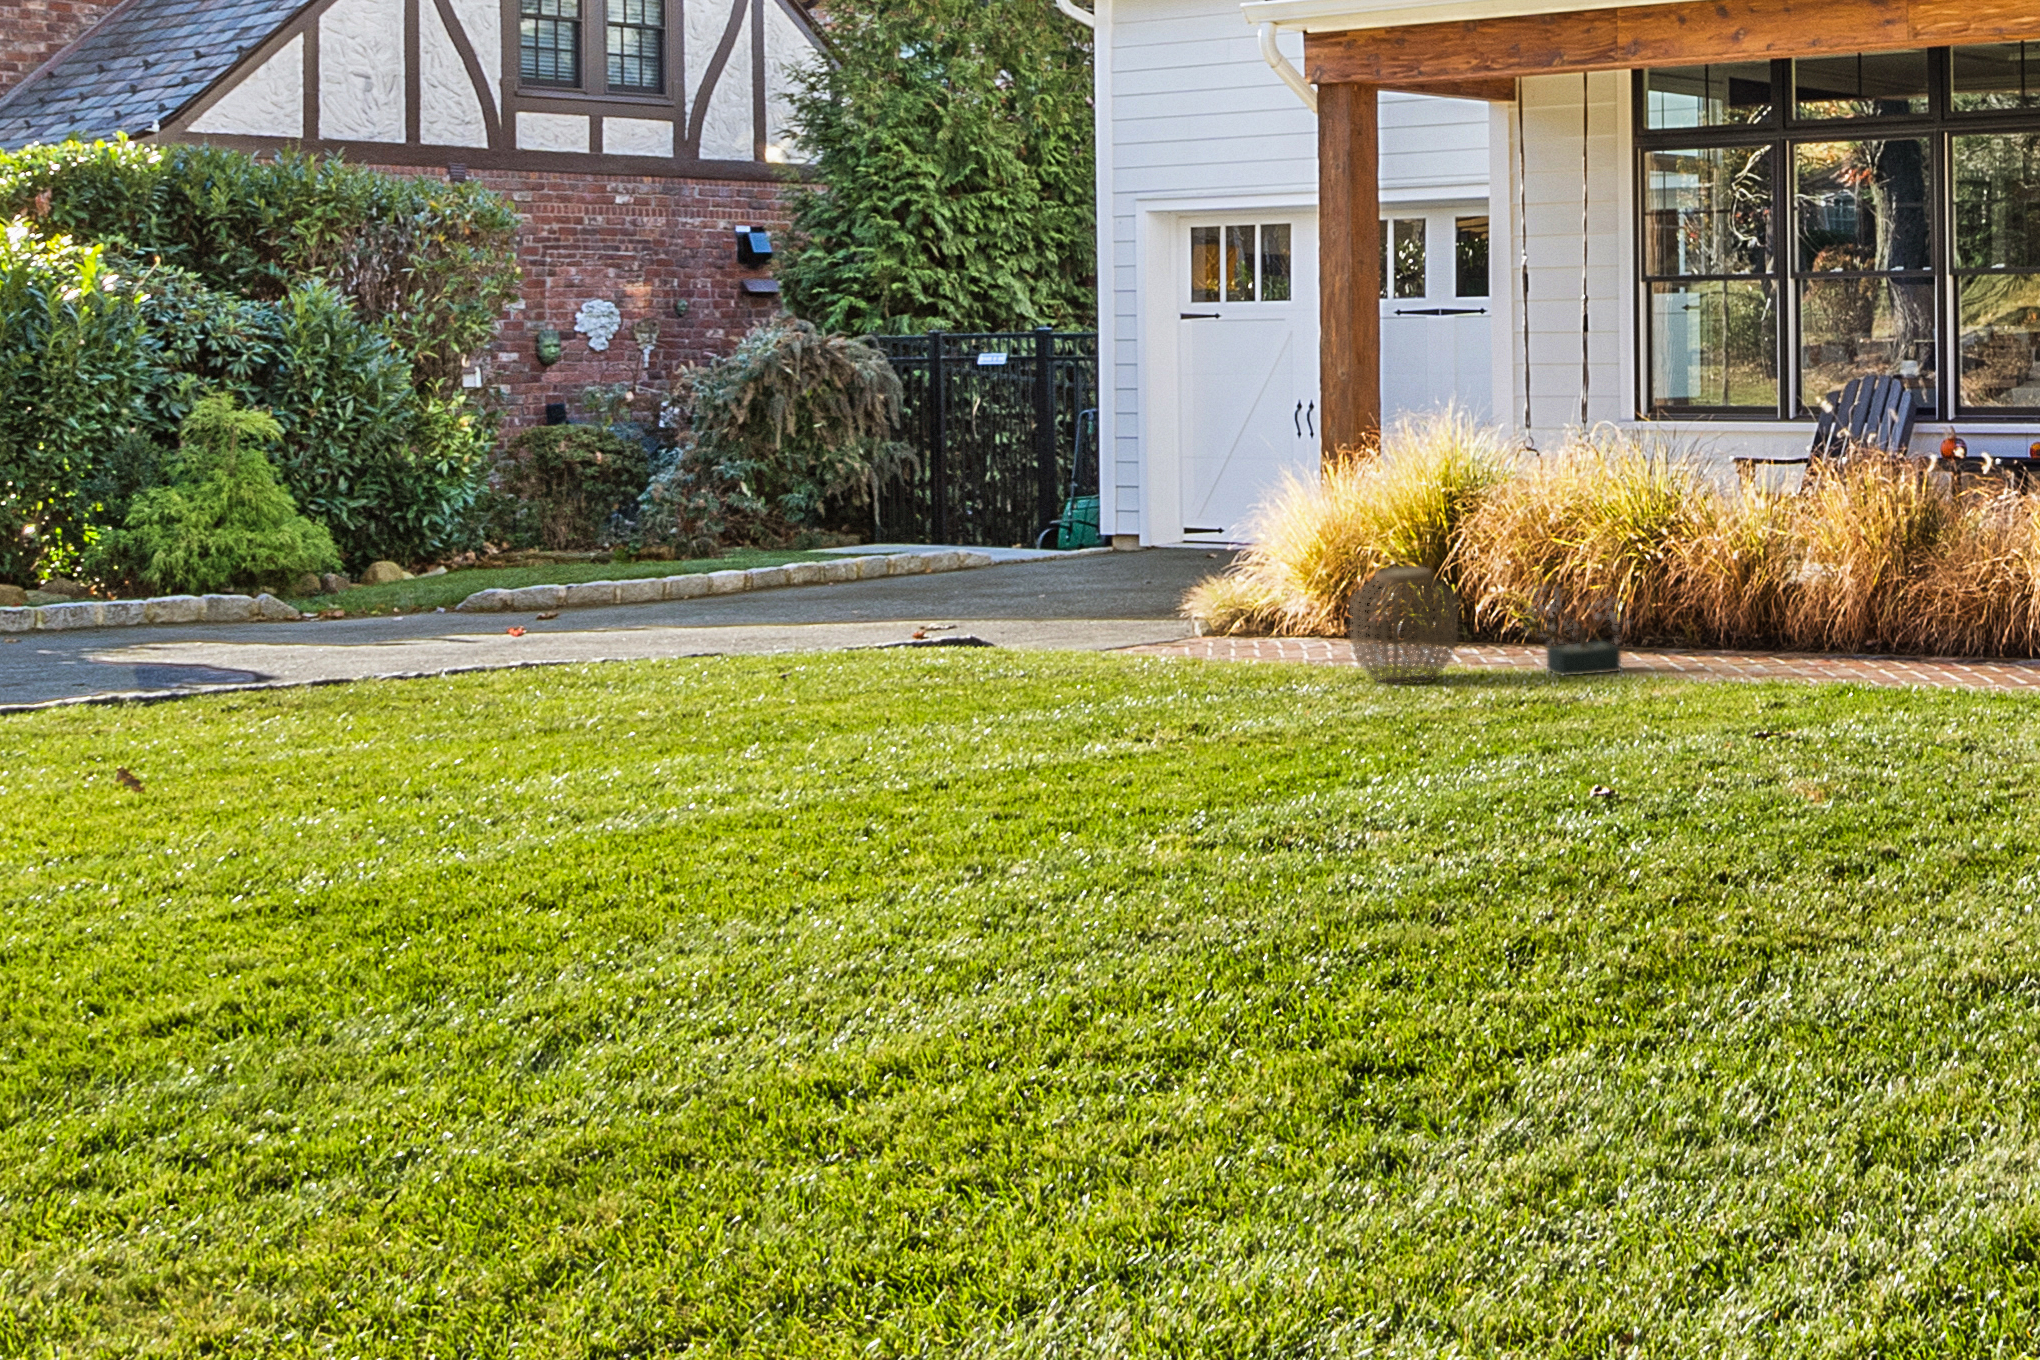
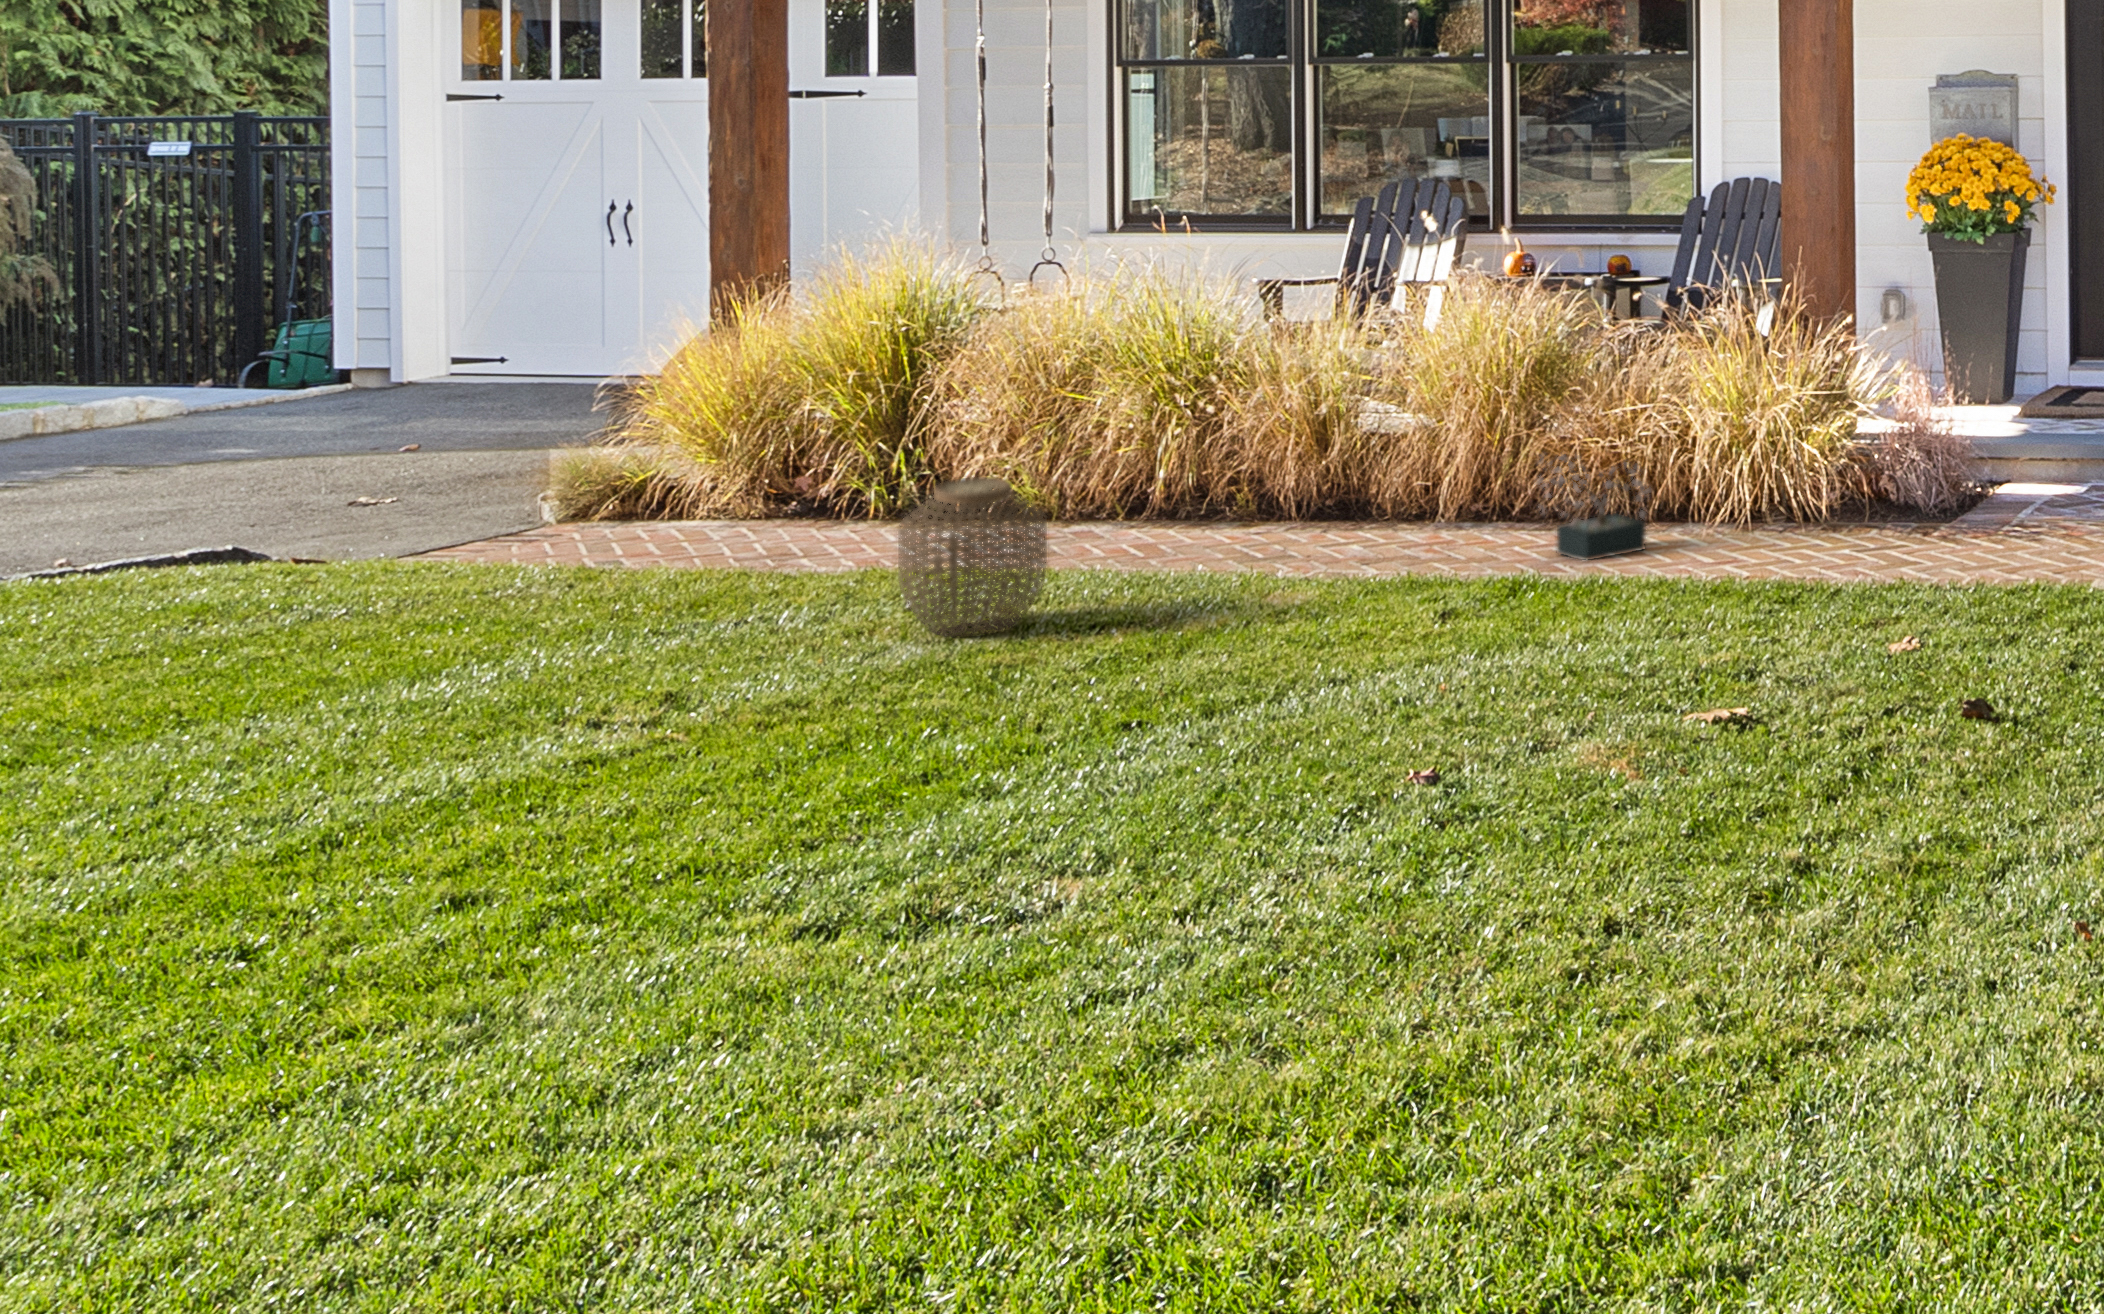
decorative plant: present [1526,586,1630,676] -> present [1537,454,1650,560]

